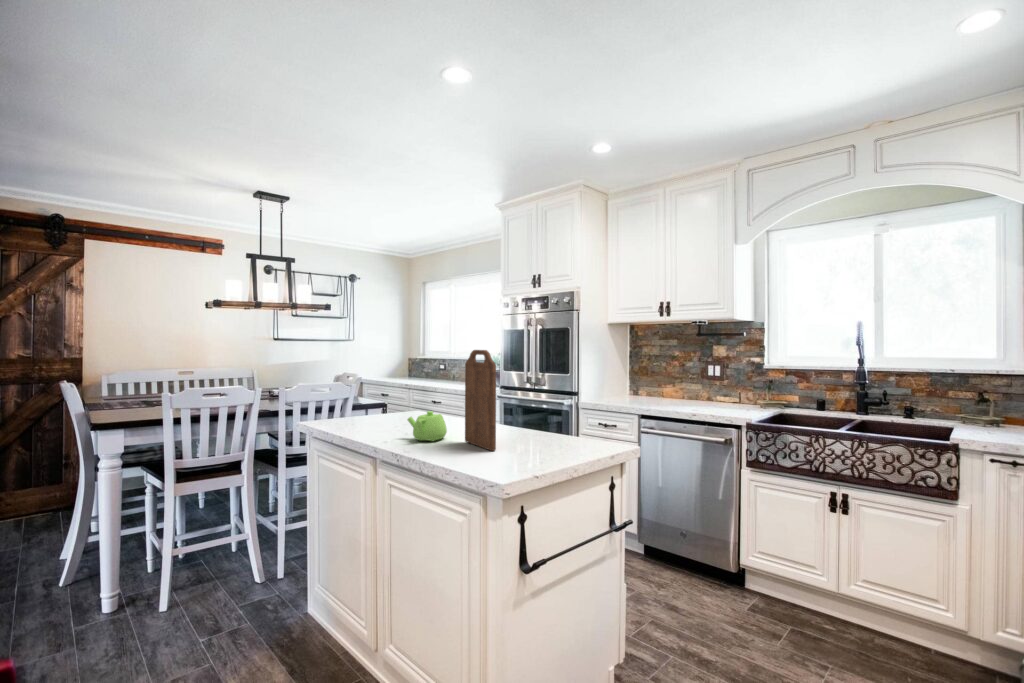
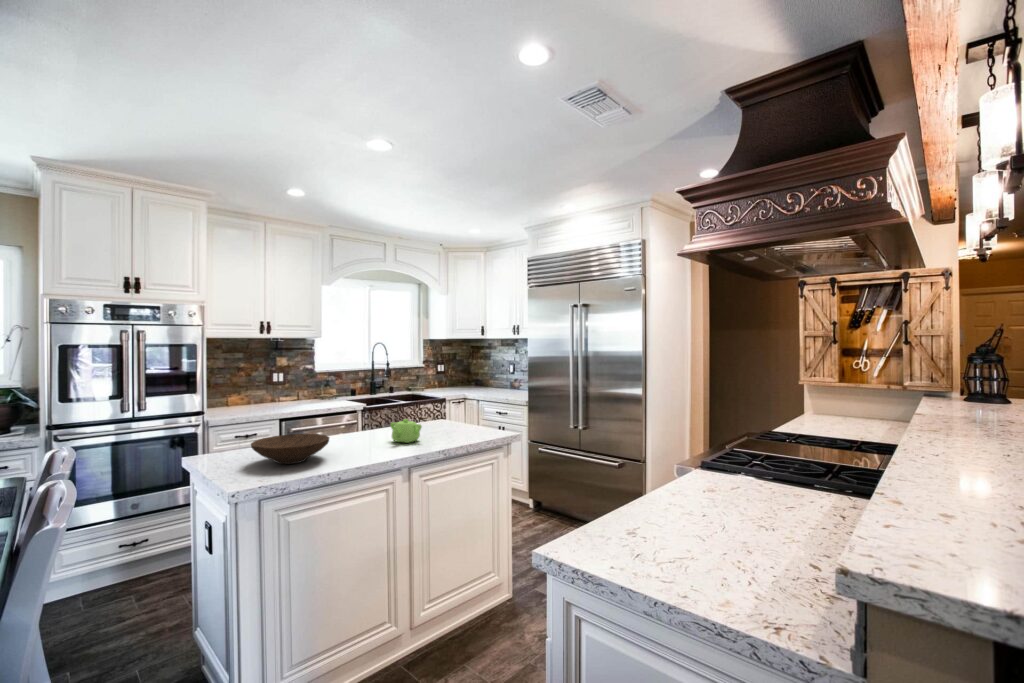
cutting board: present [465,350,496,451] -> none [424,368,460,435]
wooden bowl: none [330,403,395,427] -> present [251,434,329,464]

